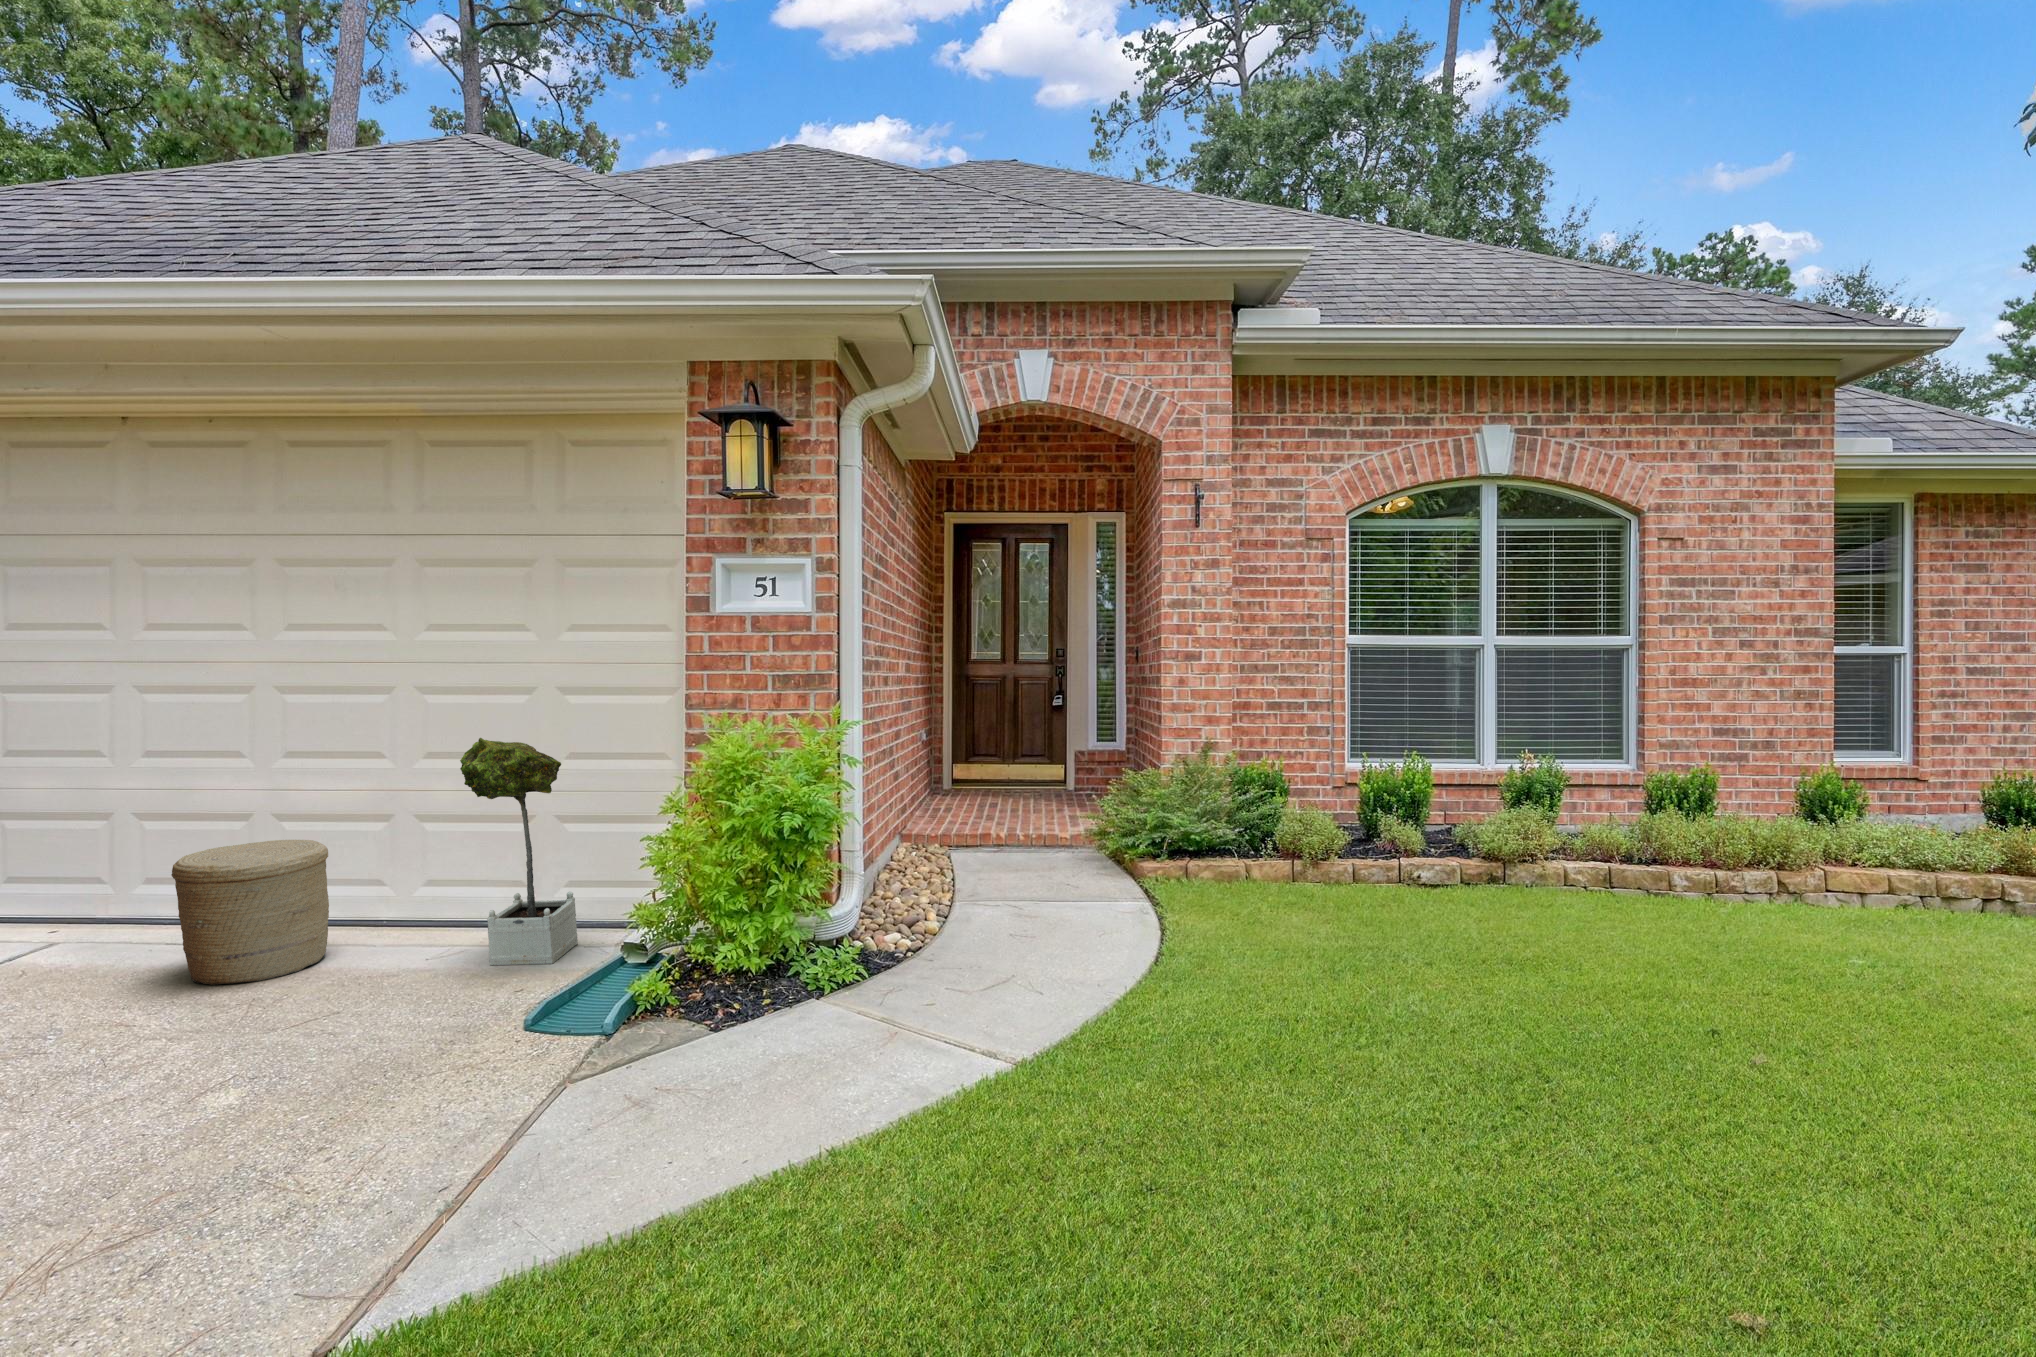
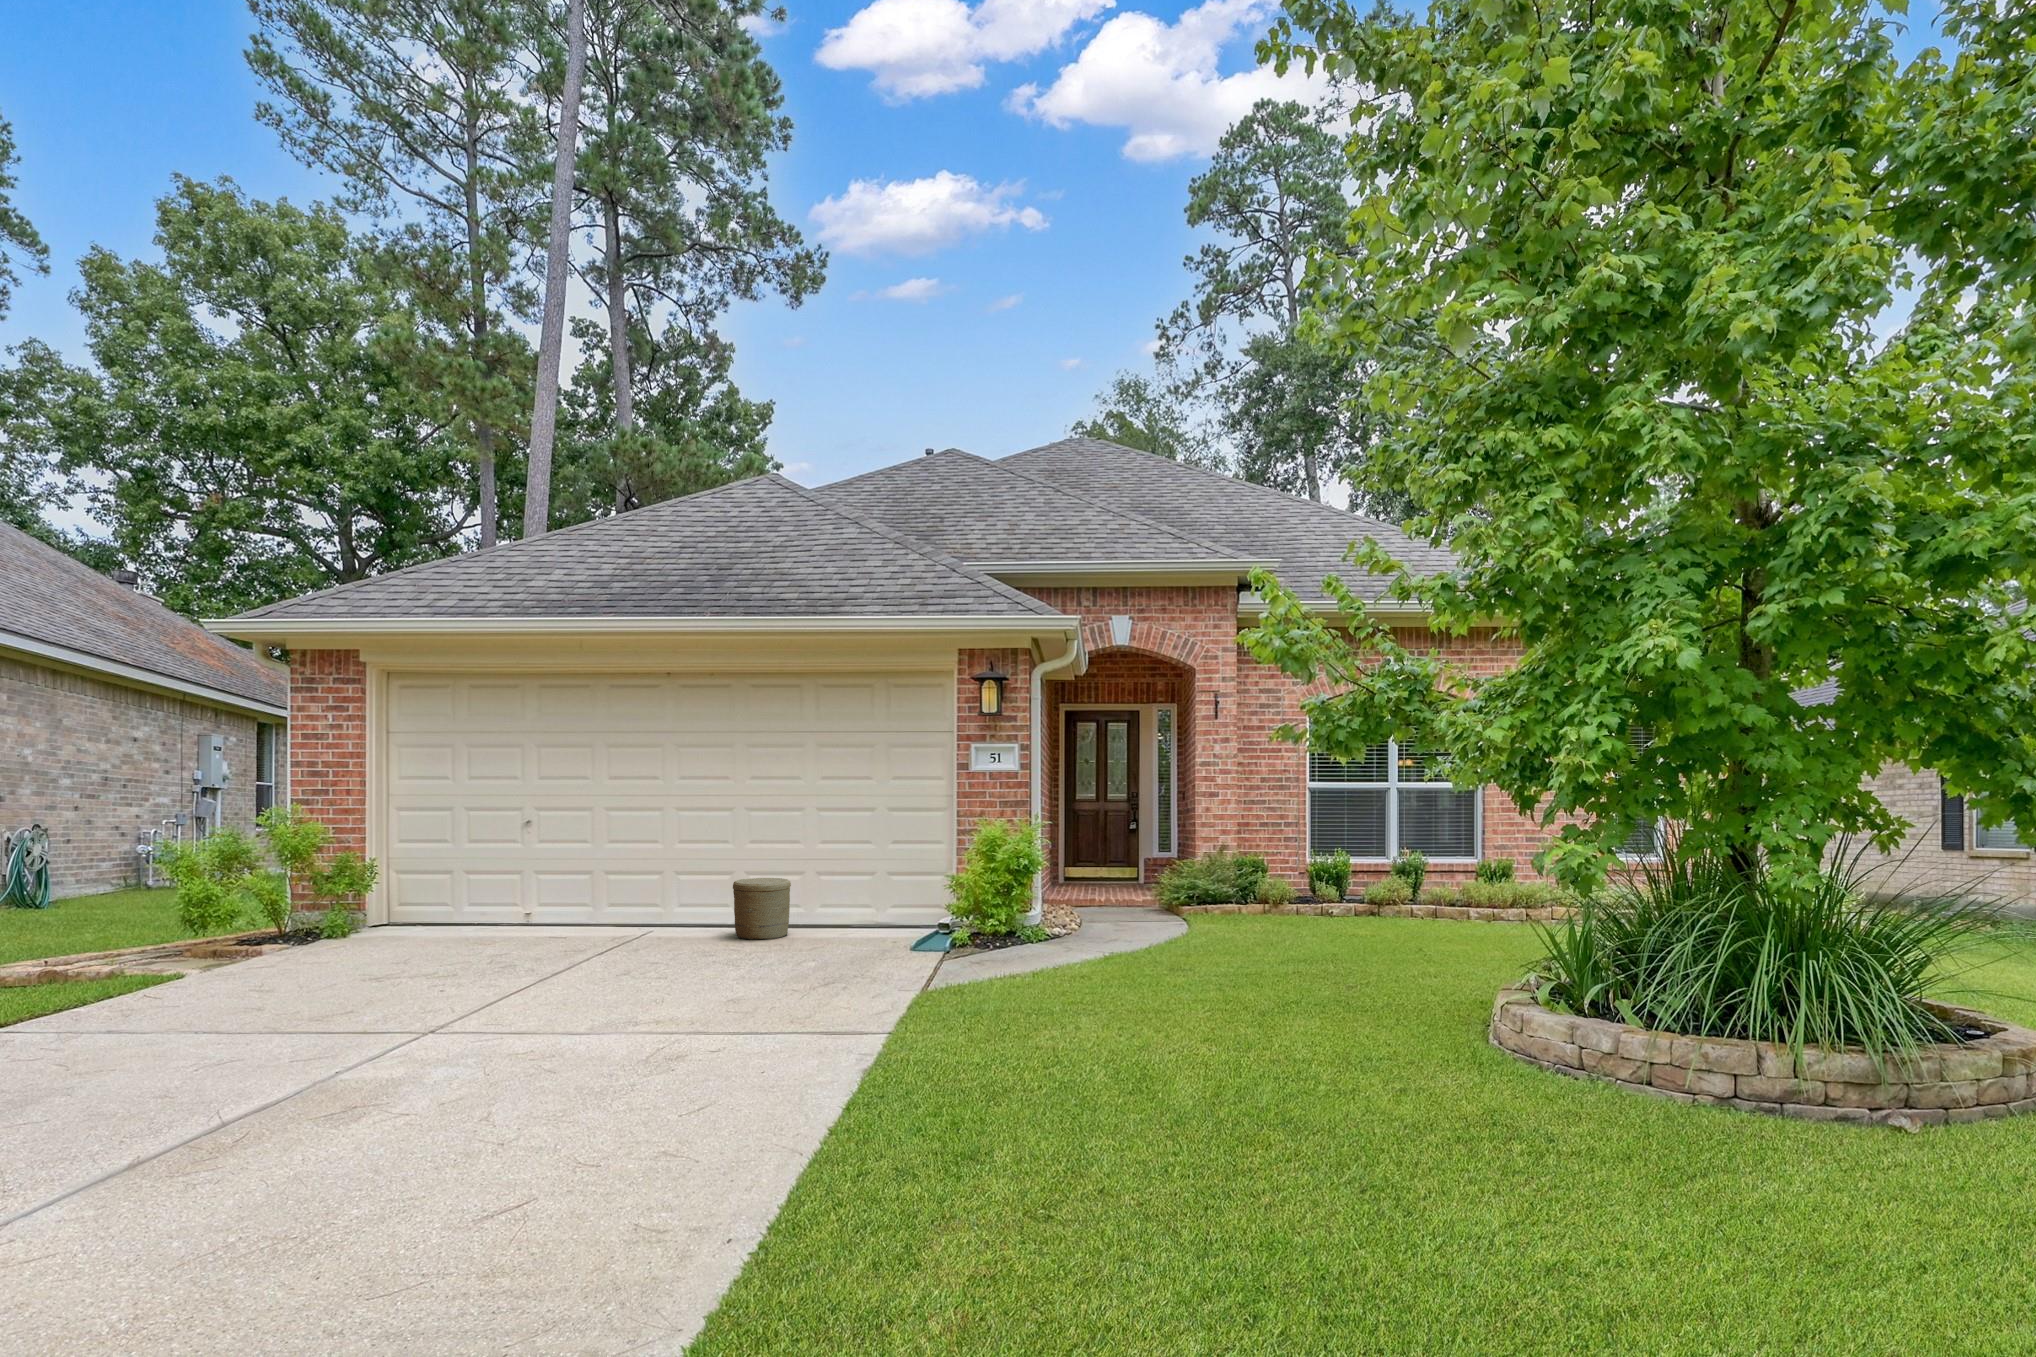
potted tree: present [460,738,578,965] -> none [858,829,903,937]

